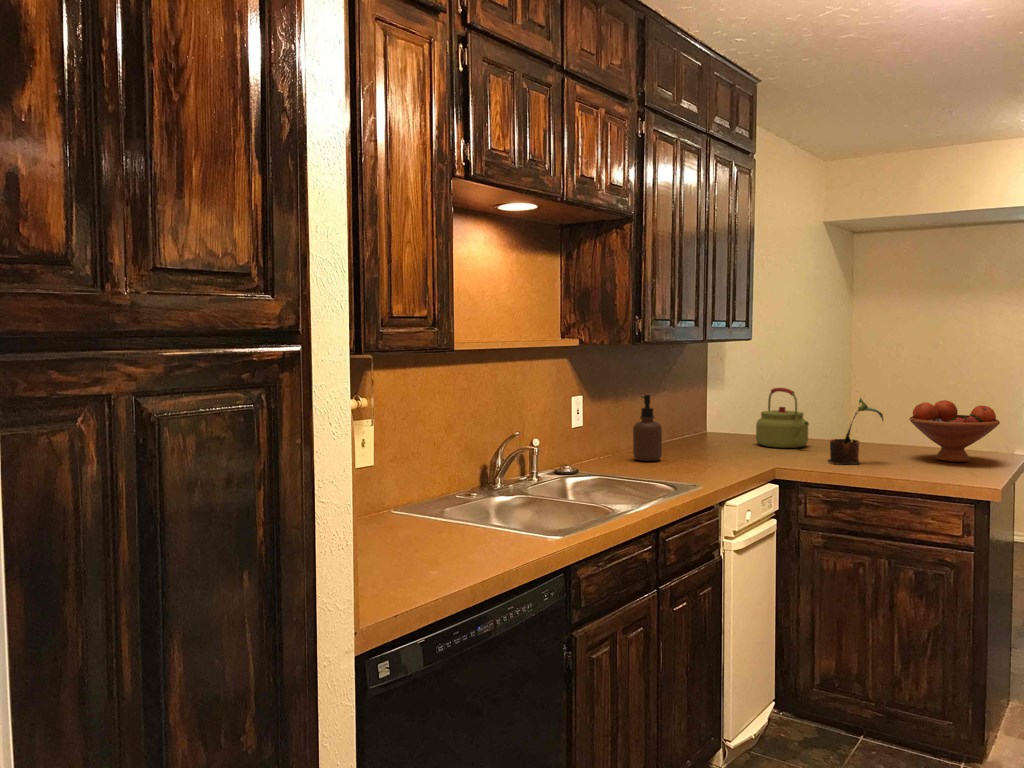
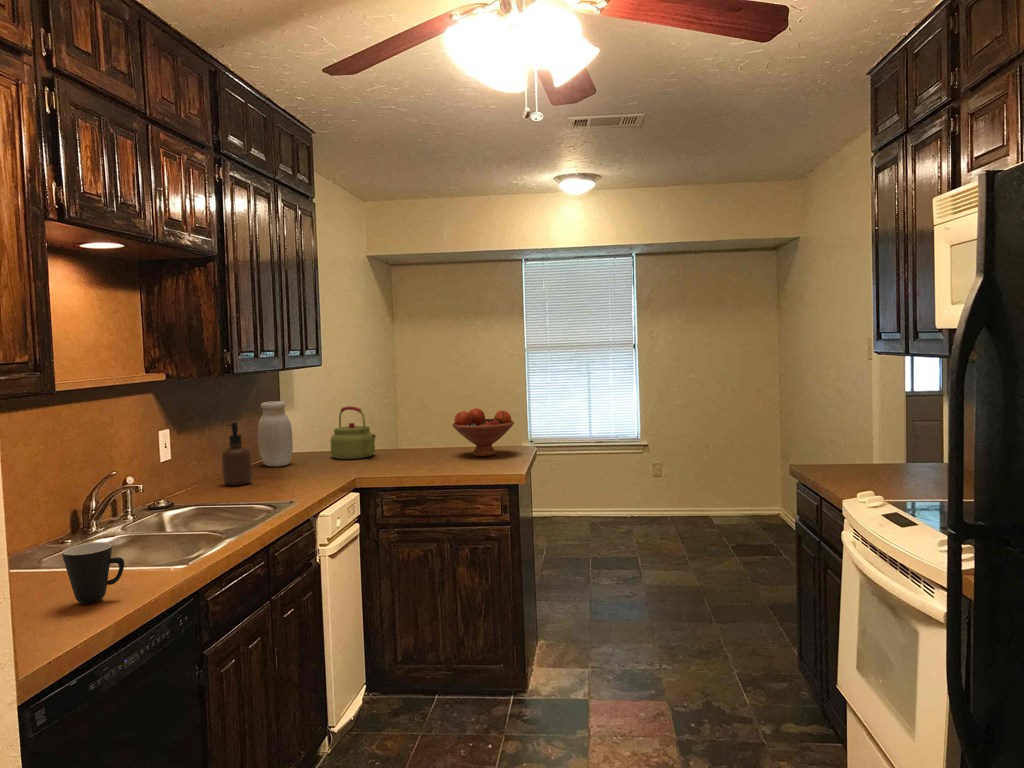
jar: none [677,376,713,447] -> present [258,401,293,466]
potted plant: present [829,398,884,465] -> none [394,411,435,468]
mug: none [440,496,494,555] -> present [62,542,124,603]

